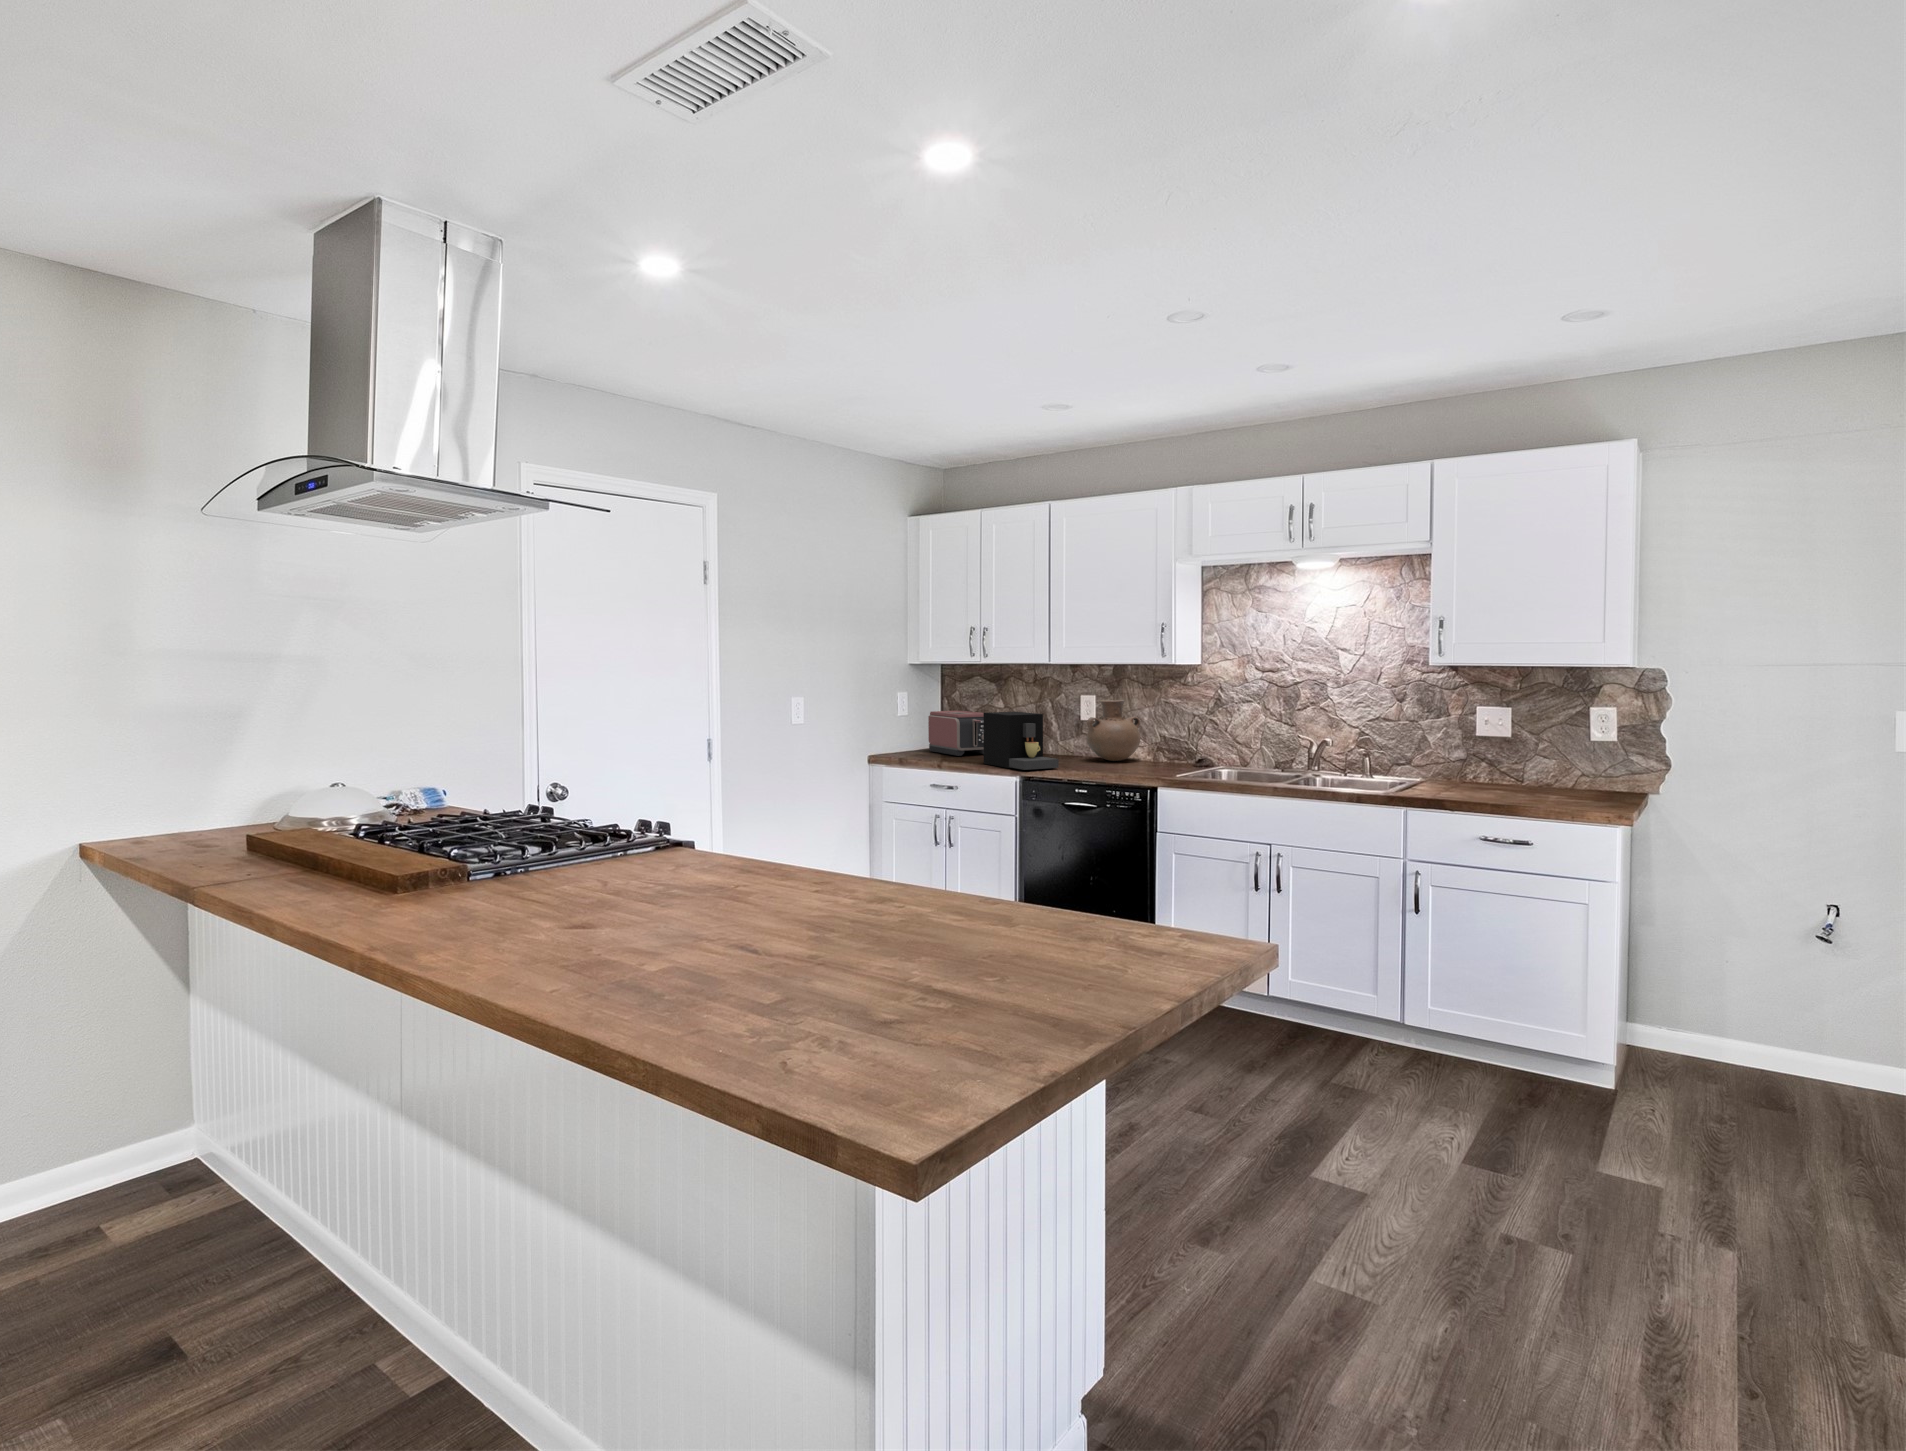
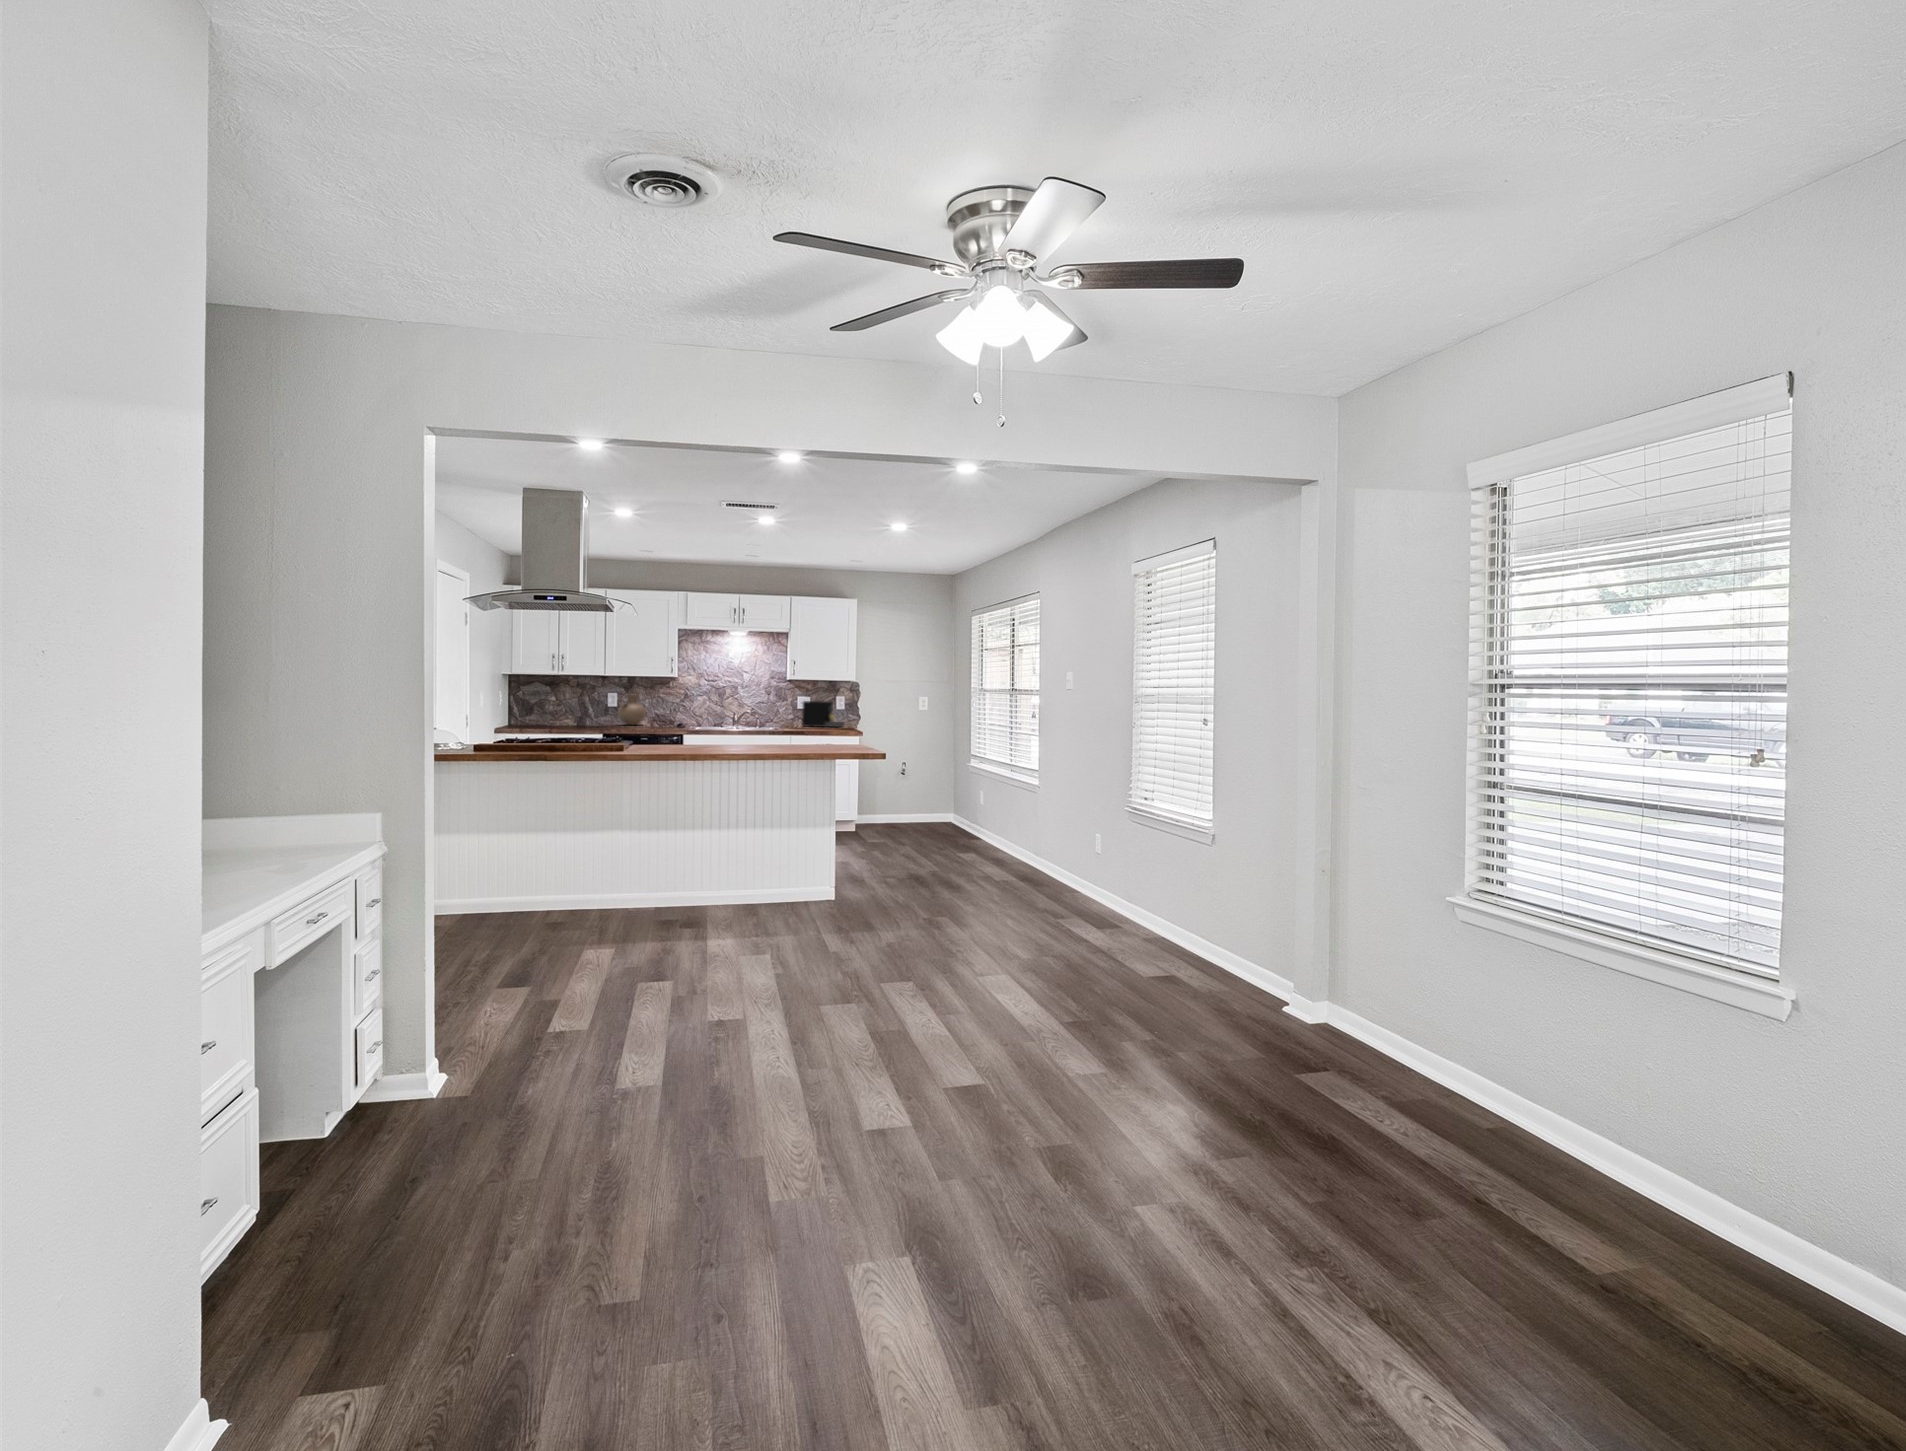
toaster: present [928,711,984,756] -> none [510,702,554,726]
coffee maker: present [983,712,1059,770] -> present [802,701,844,727]

